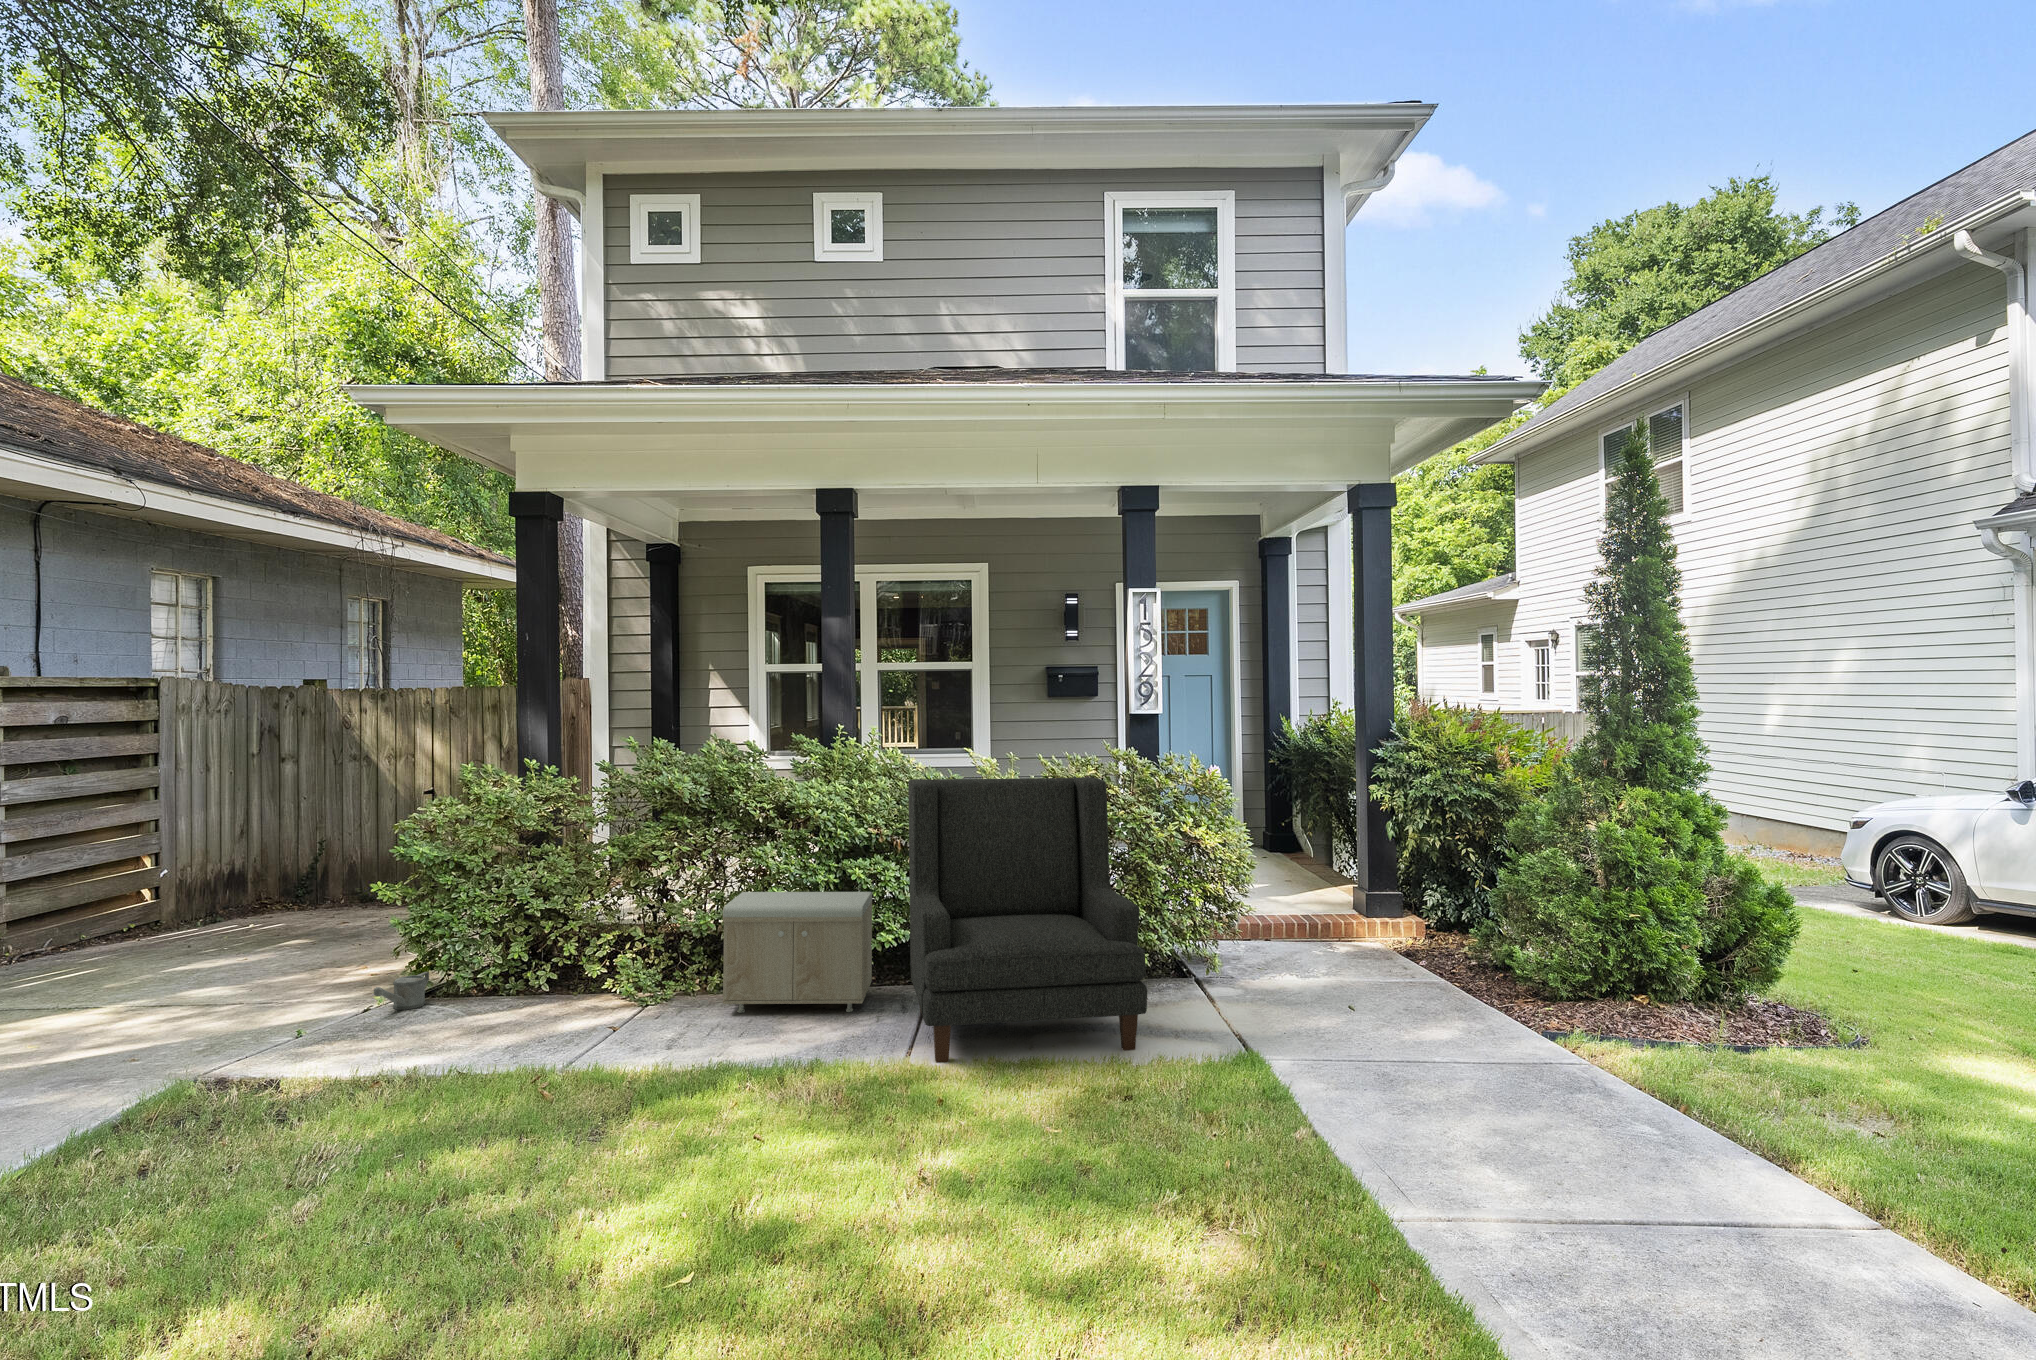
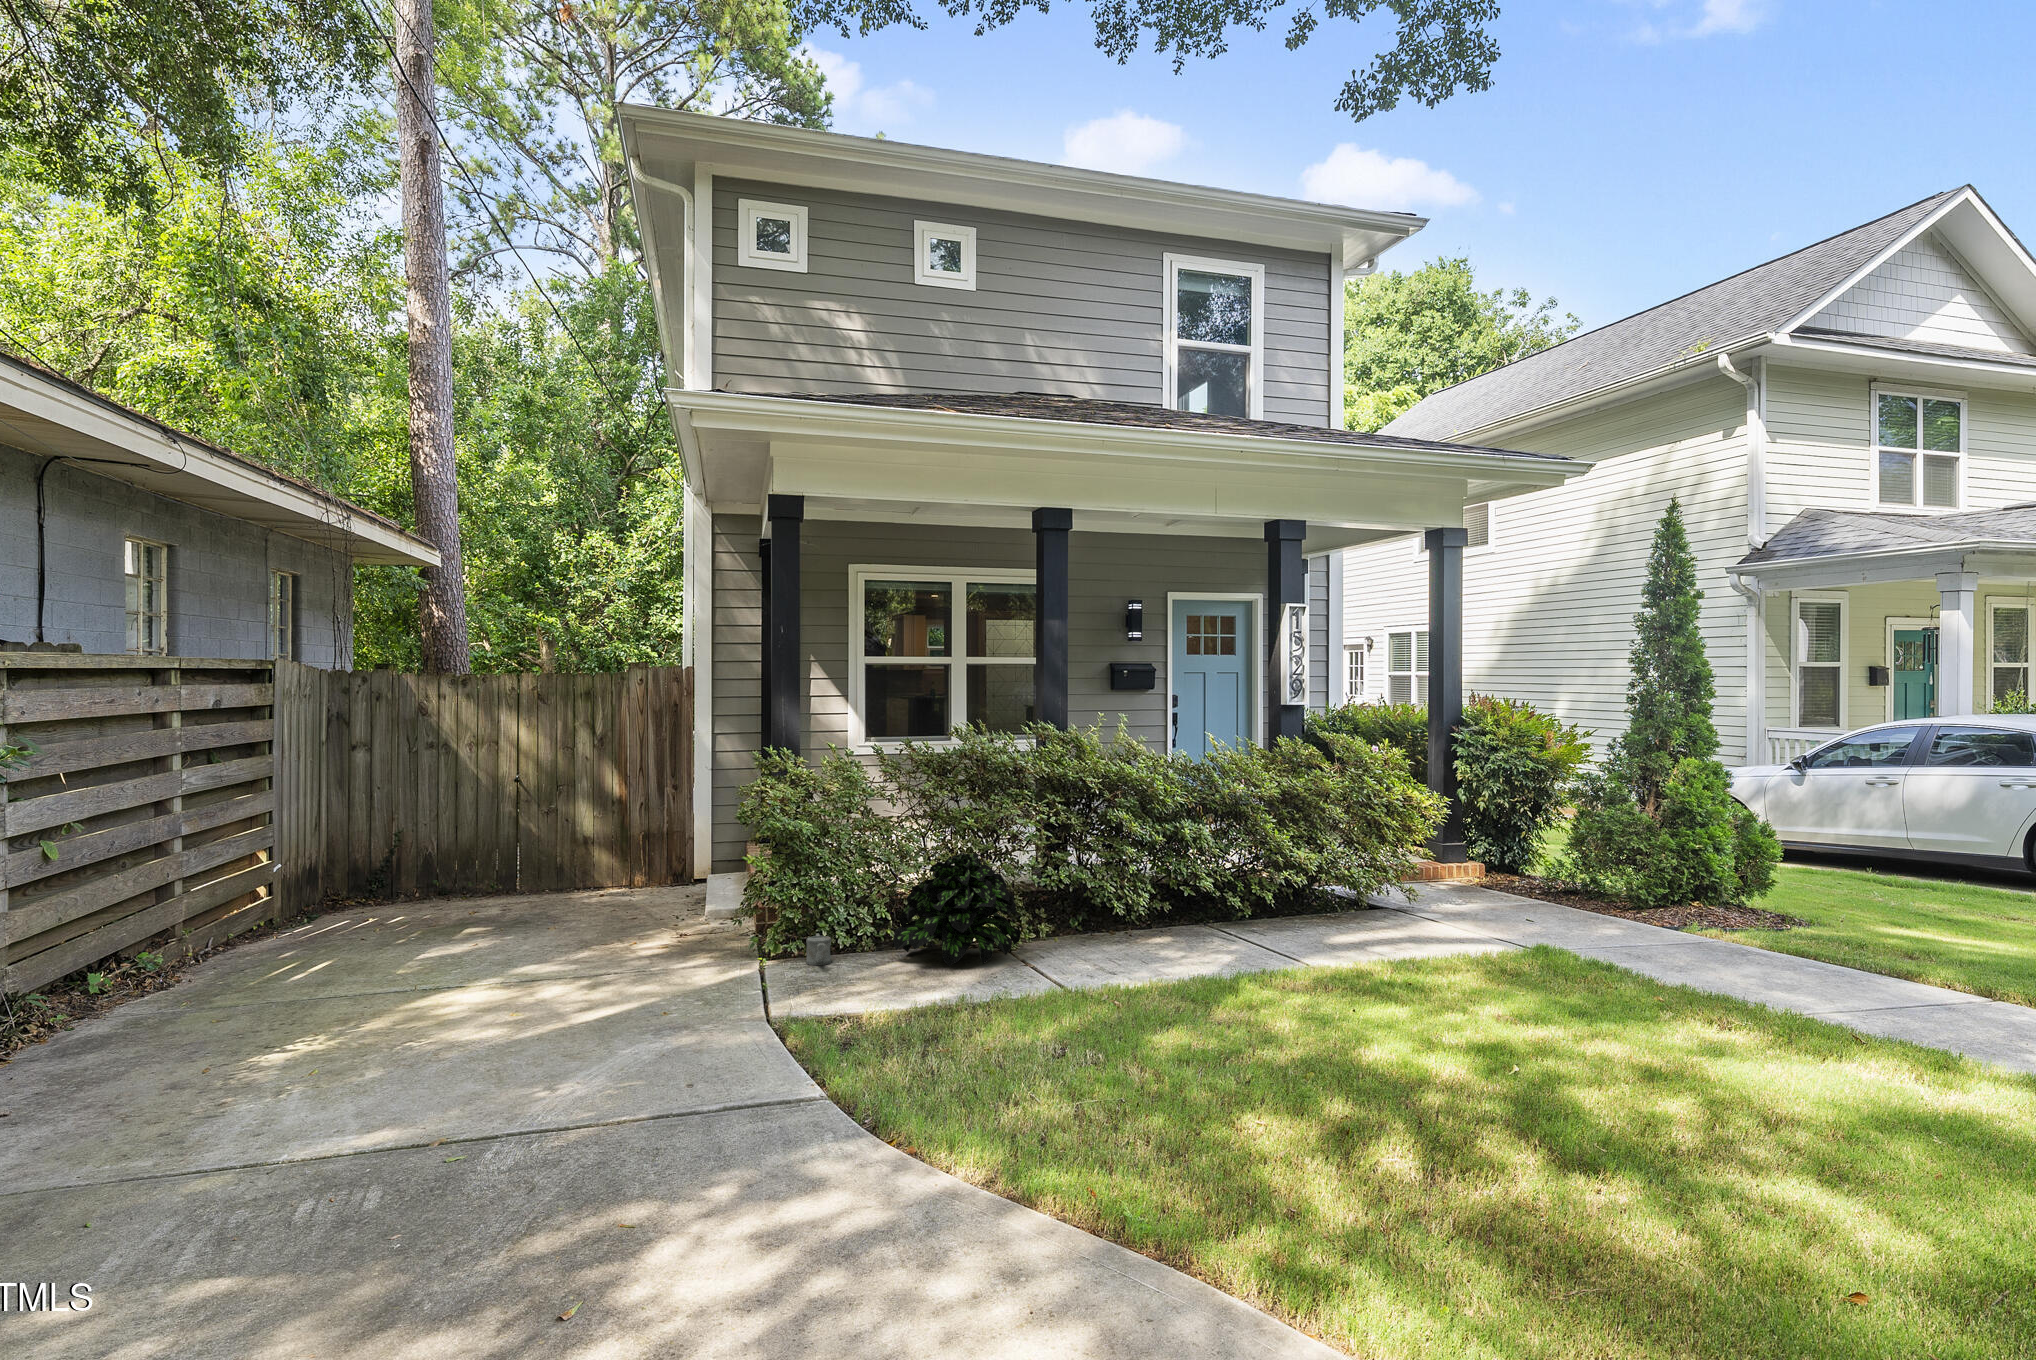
chair: present [908,777,1147,1063] -> none [1213,748,1440,957]
storage bench: present [723,892,872,1013] -> none [1075,844,1203,944]
potted plant: none [468,893,629,1030] -> present [893,853,1021,966]

